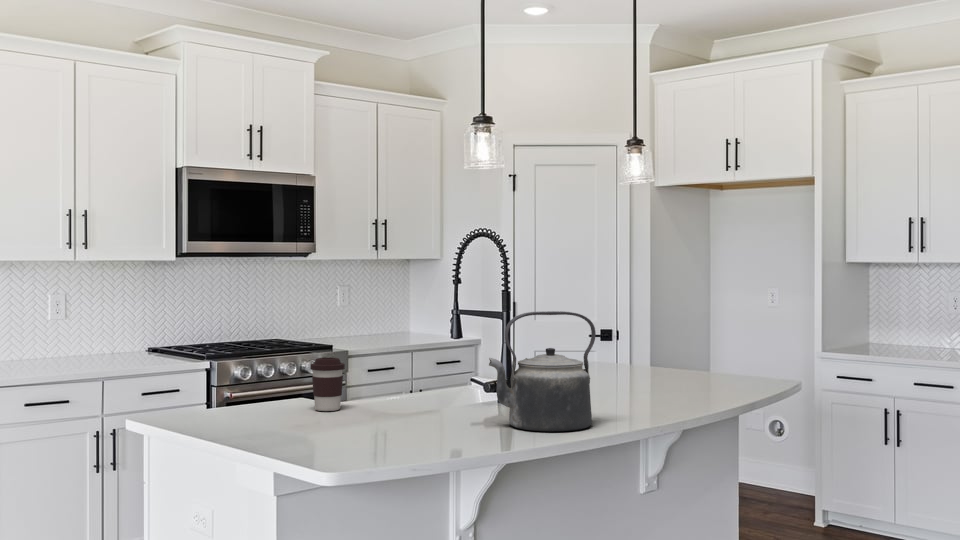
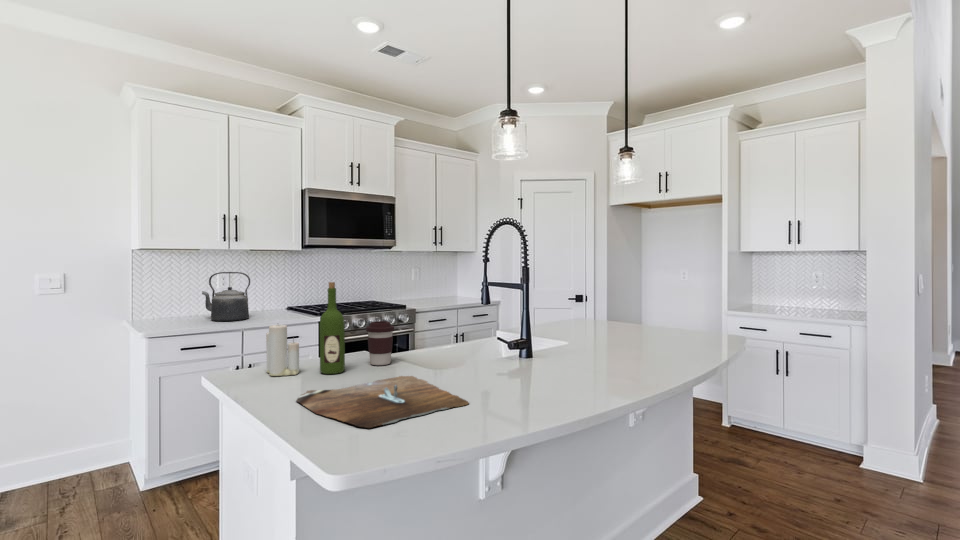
wine bottle: none [259,310,288,419] -> present [320,282,345,374]
kettle: present [489,311,596,432] -> present [202,272,250,321]
candle: none [194,354,234,420] -> present [266,325,299,376]
cutting board: none [252,419,440,455] -> present [297,376,469,428]

